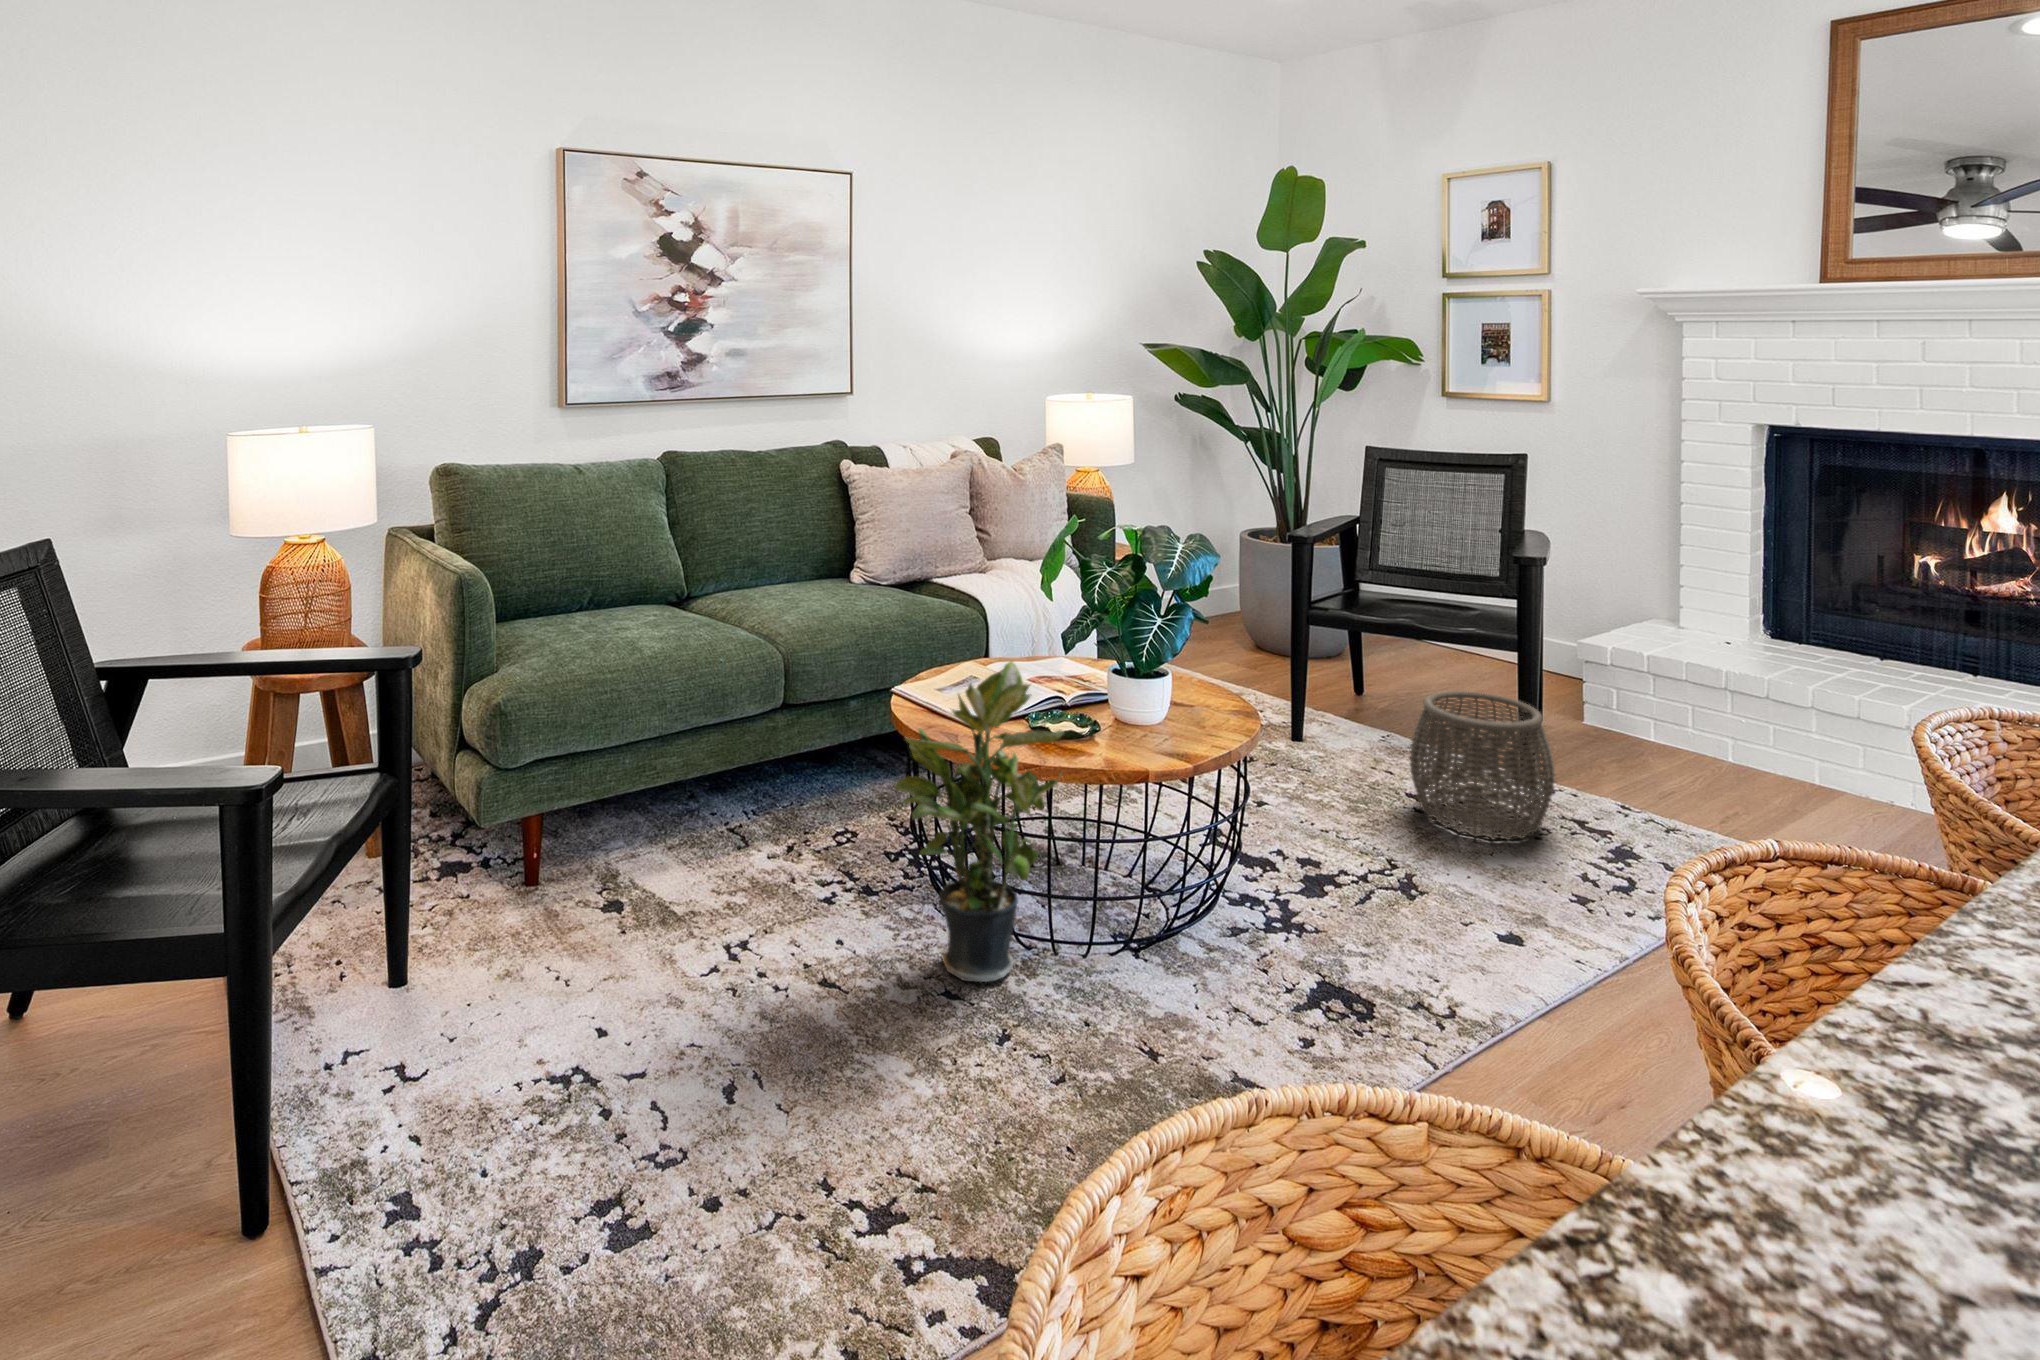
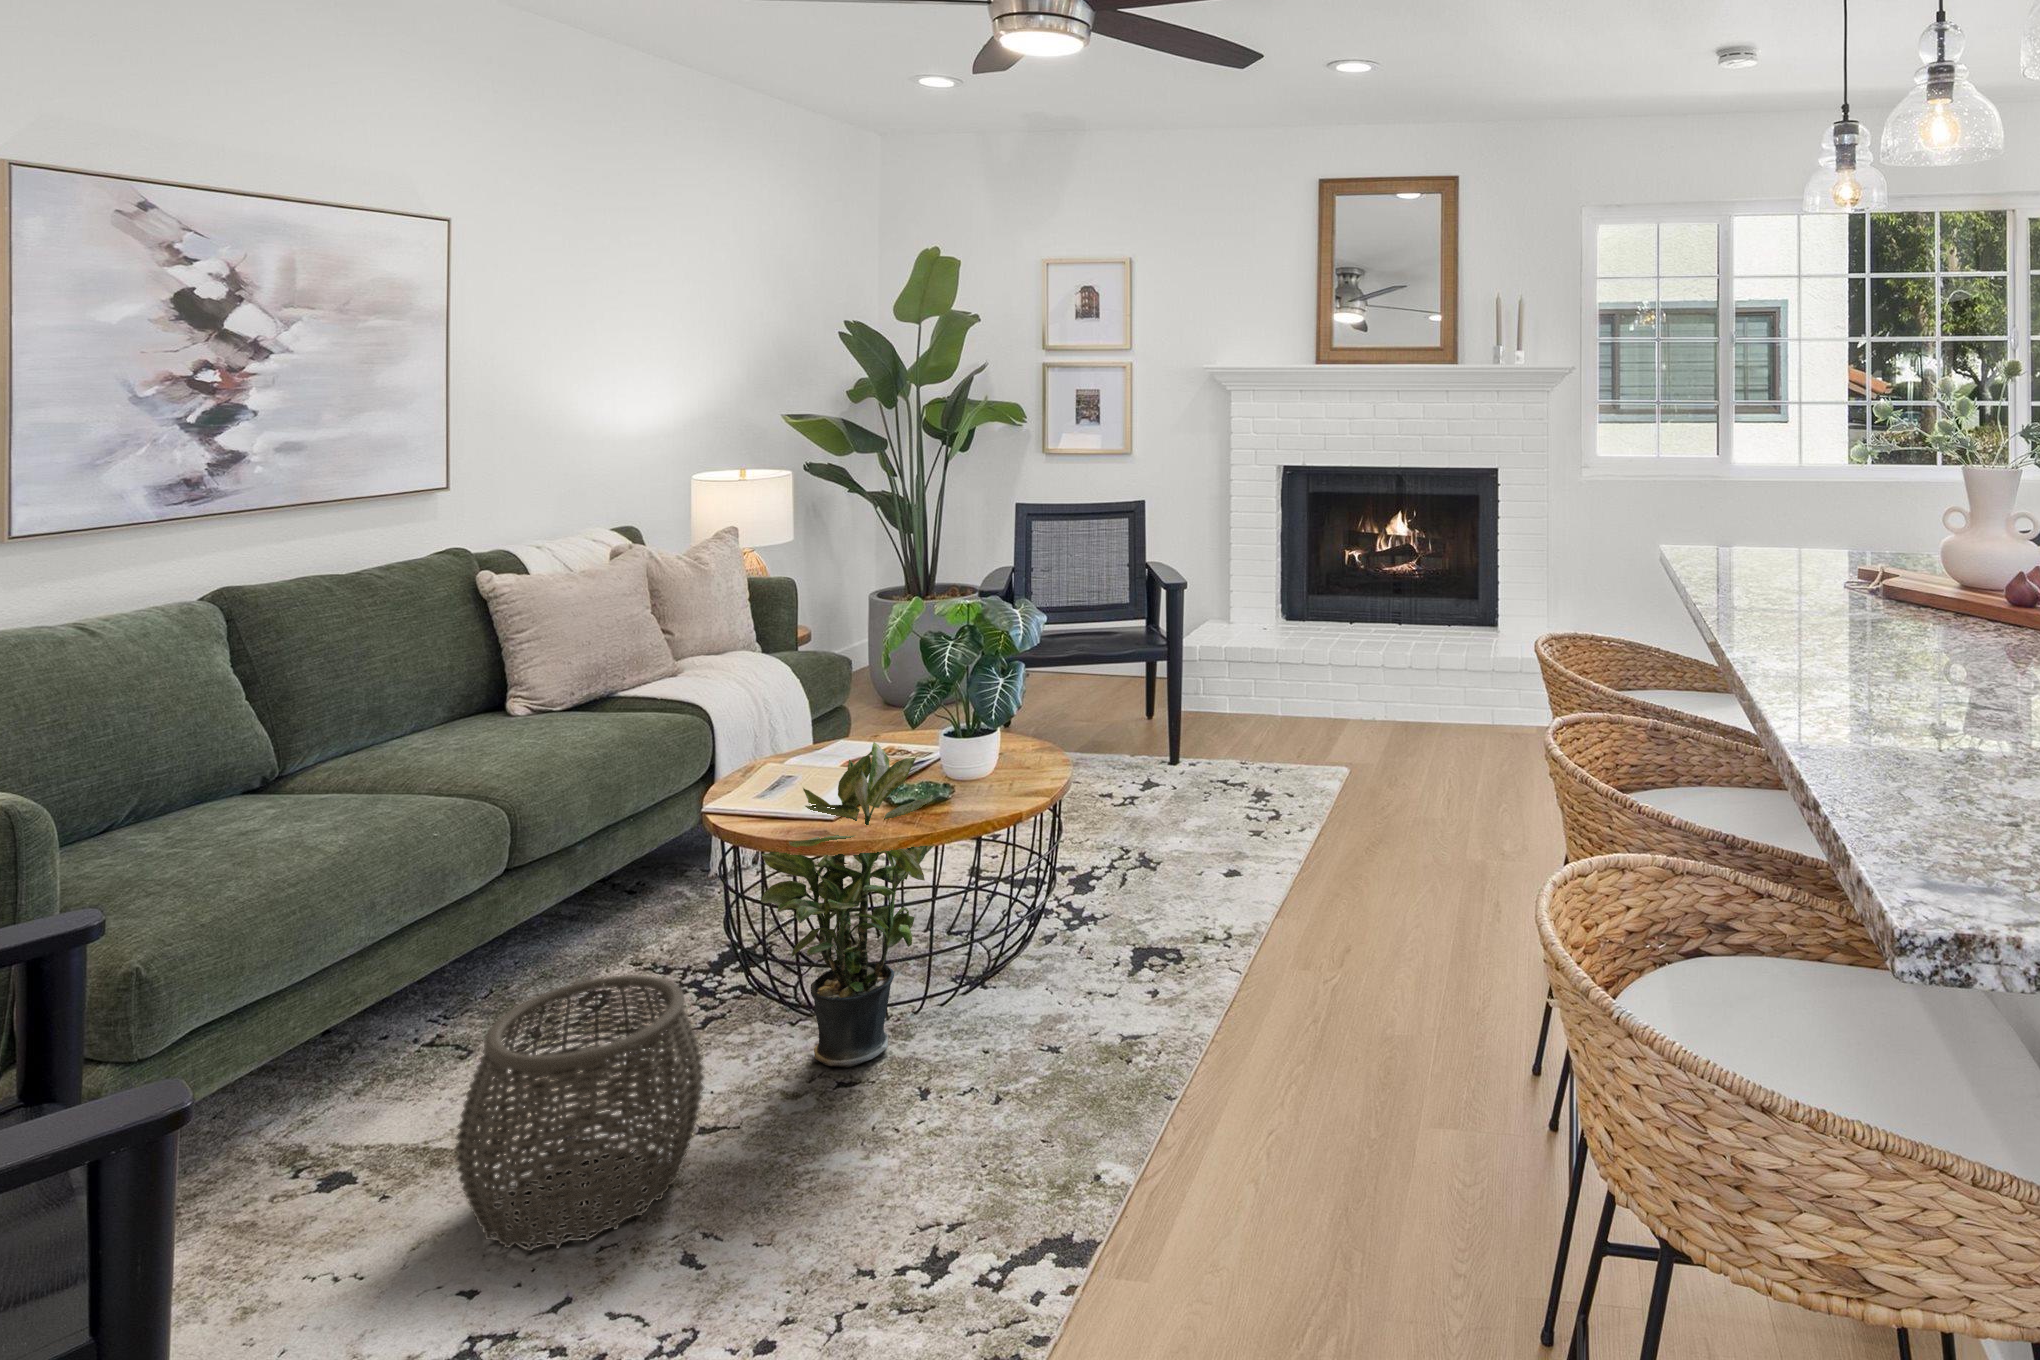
woven basket: present [1409,691,1555,840] -> present [455,975,704,1251]

